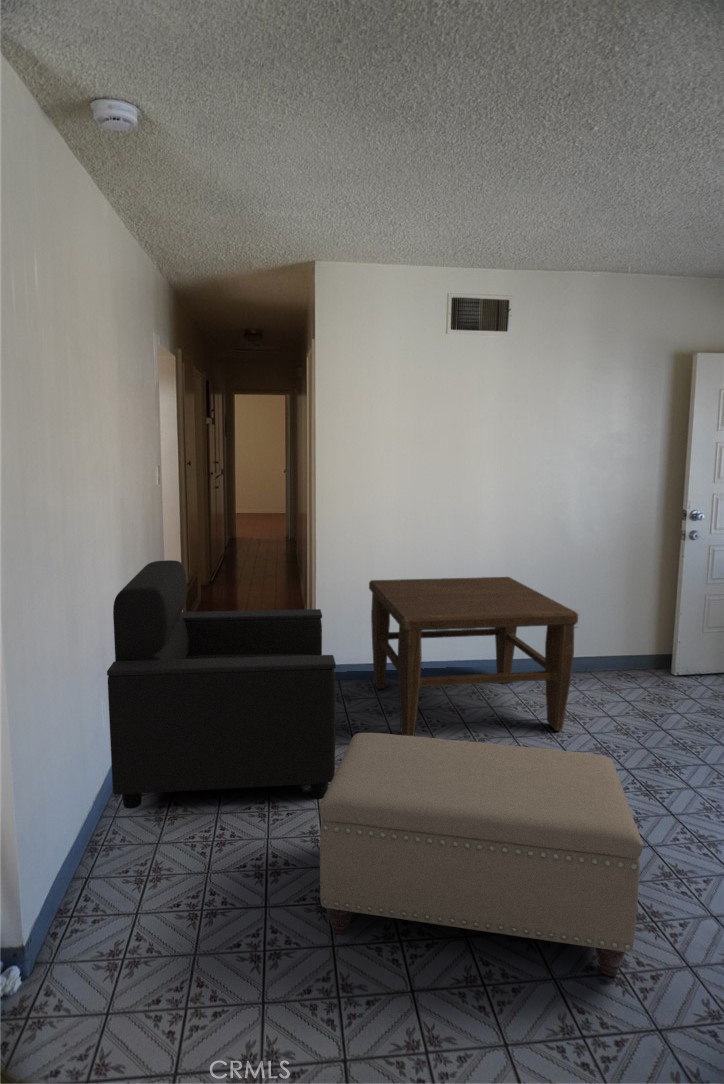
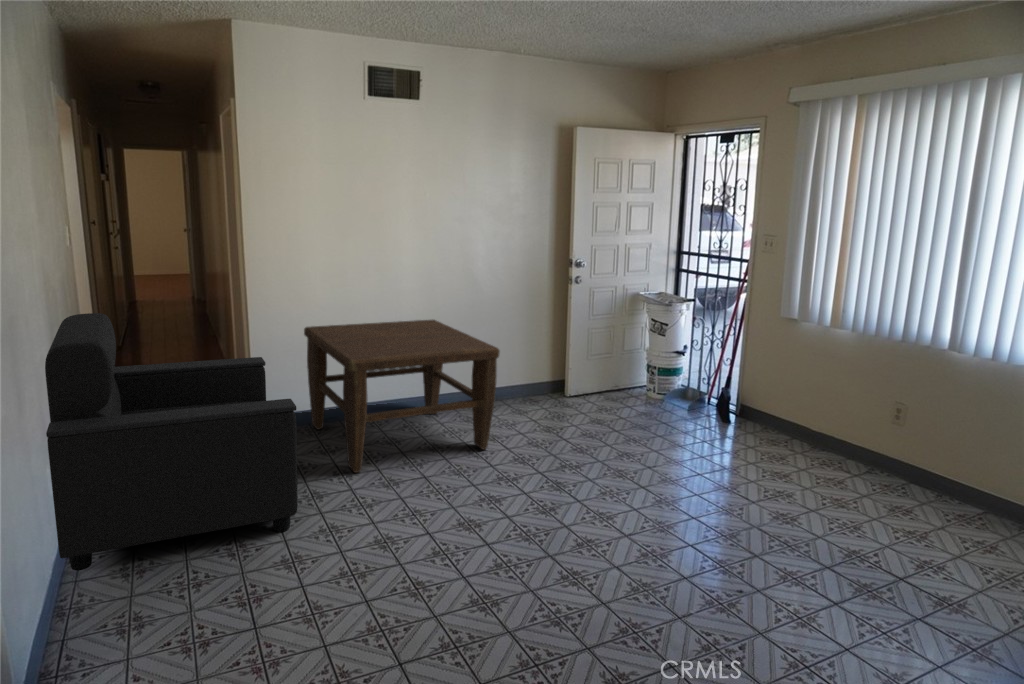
ottoman: present [319,733,643,976] -> none [310,460,572,637]

